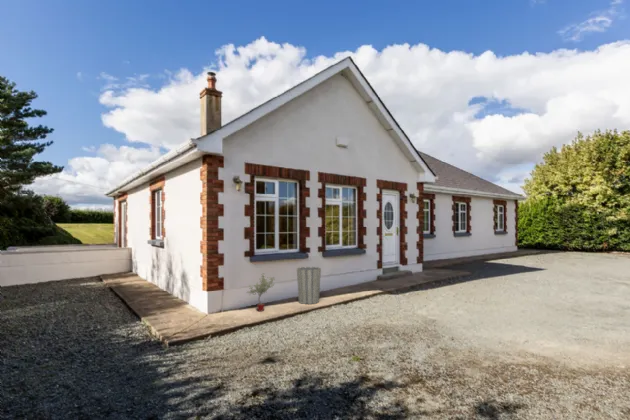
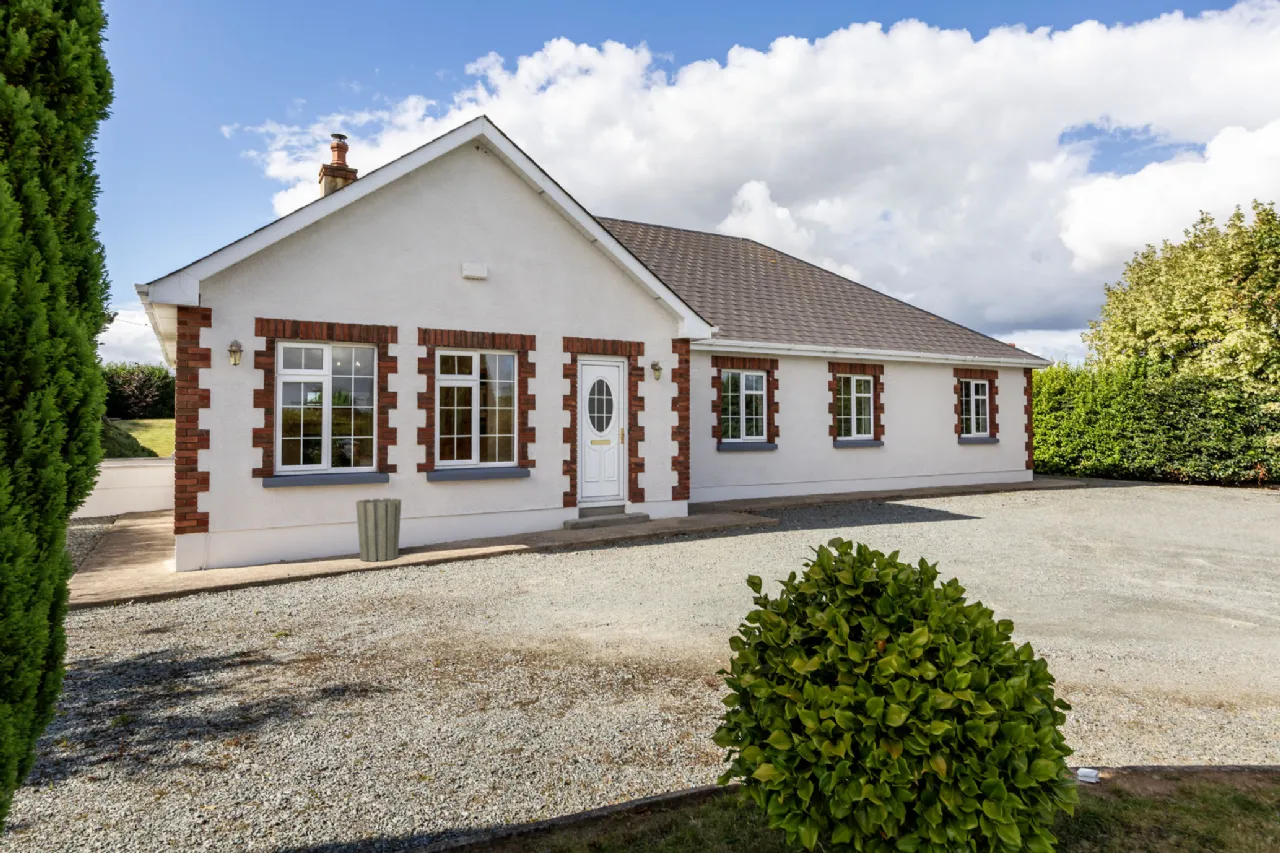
potted tree: present [248,275,275,311] -> none [247,505,304,568]

